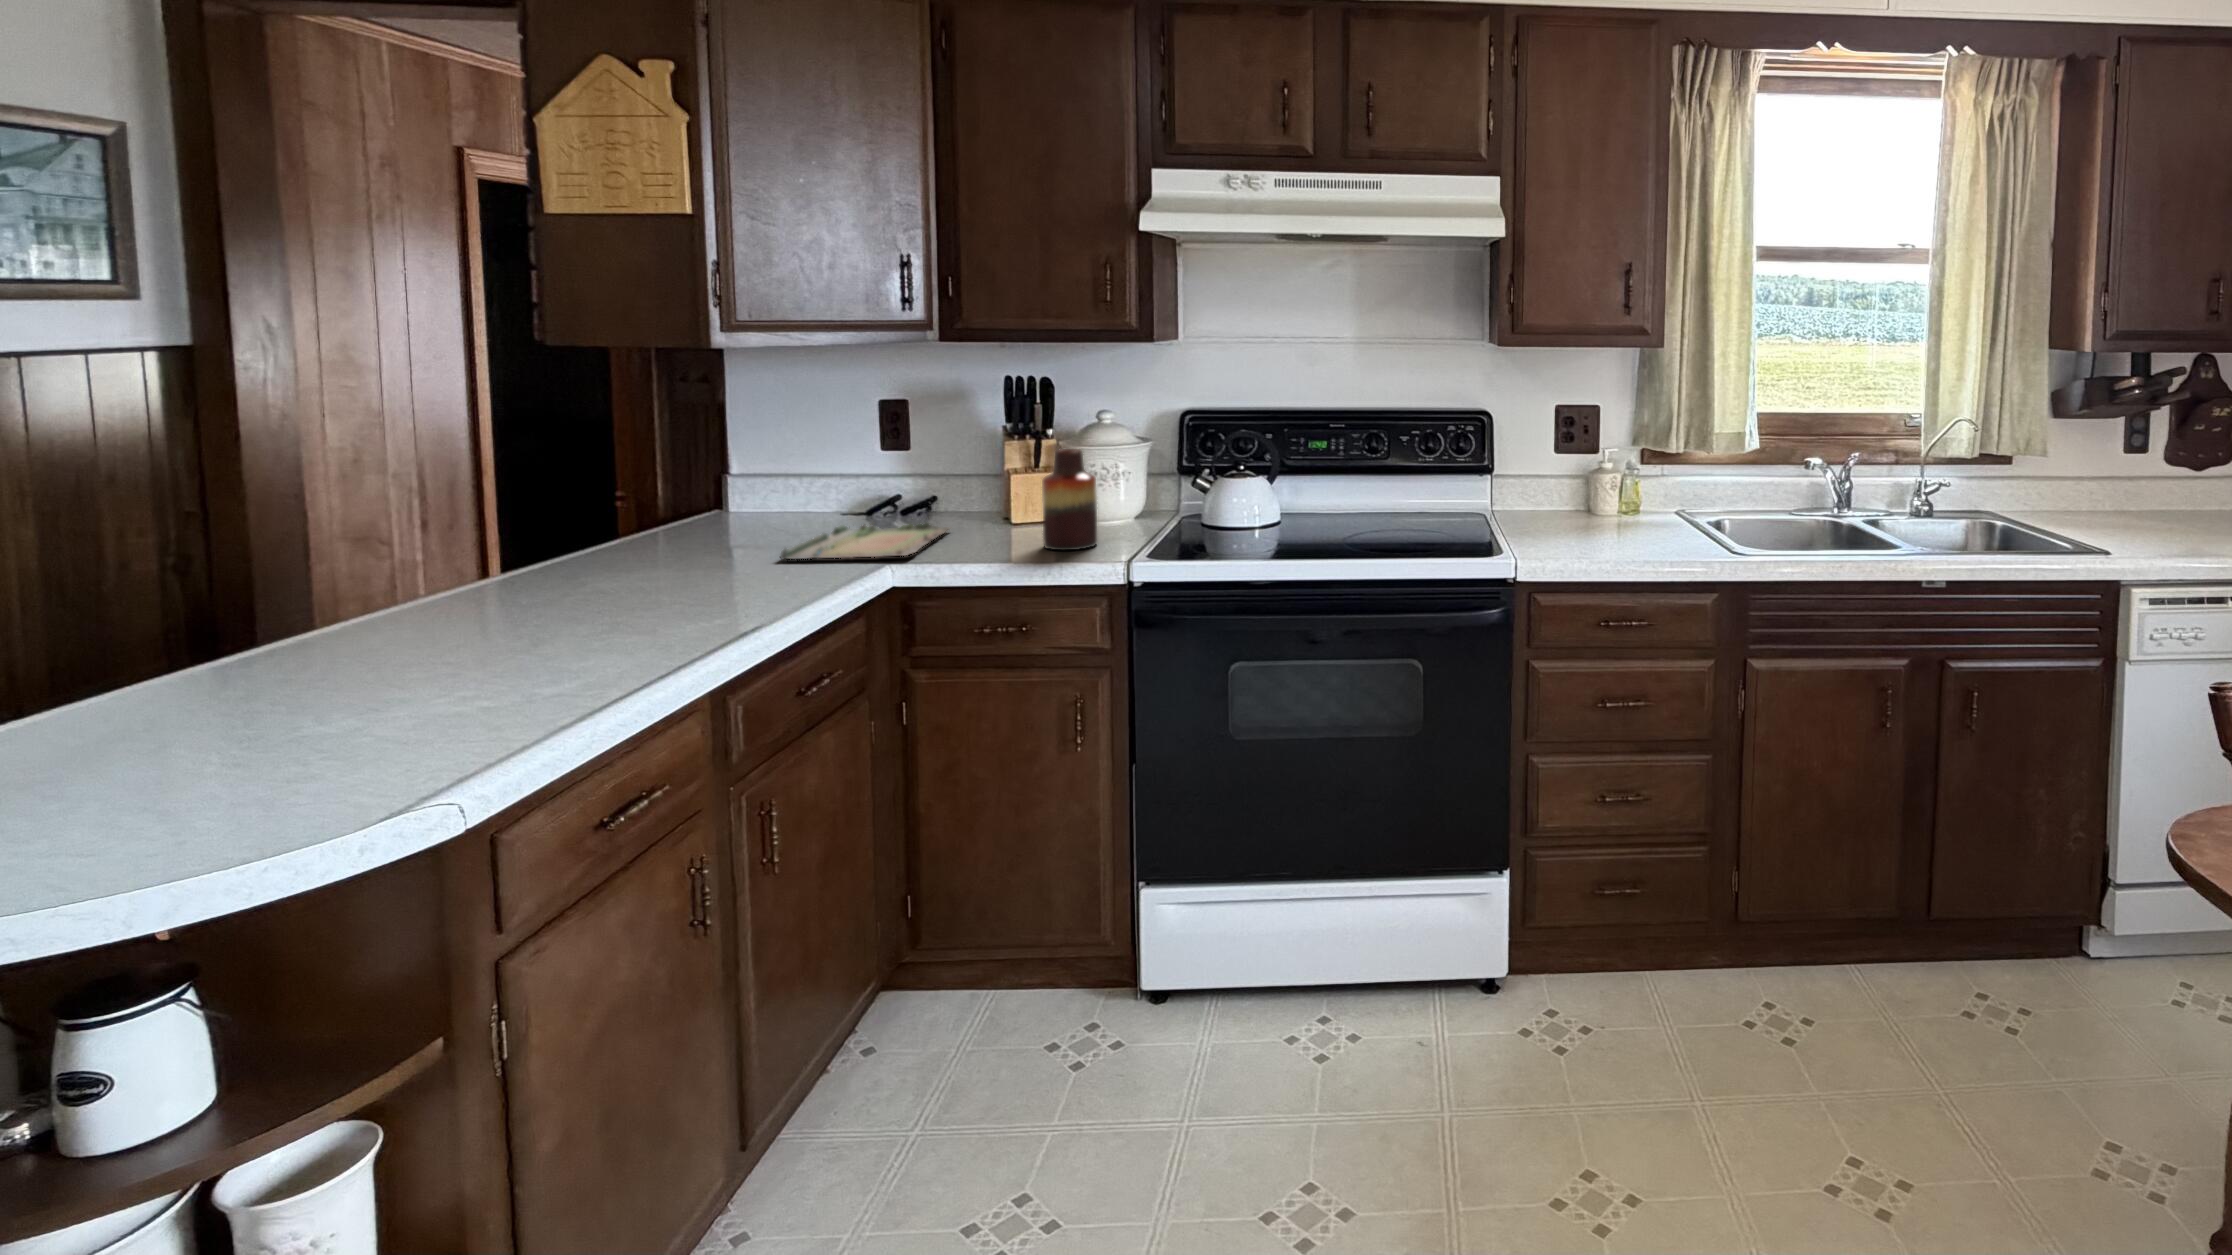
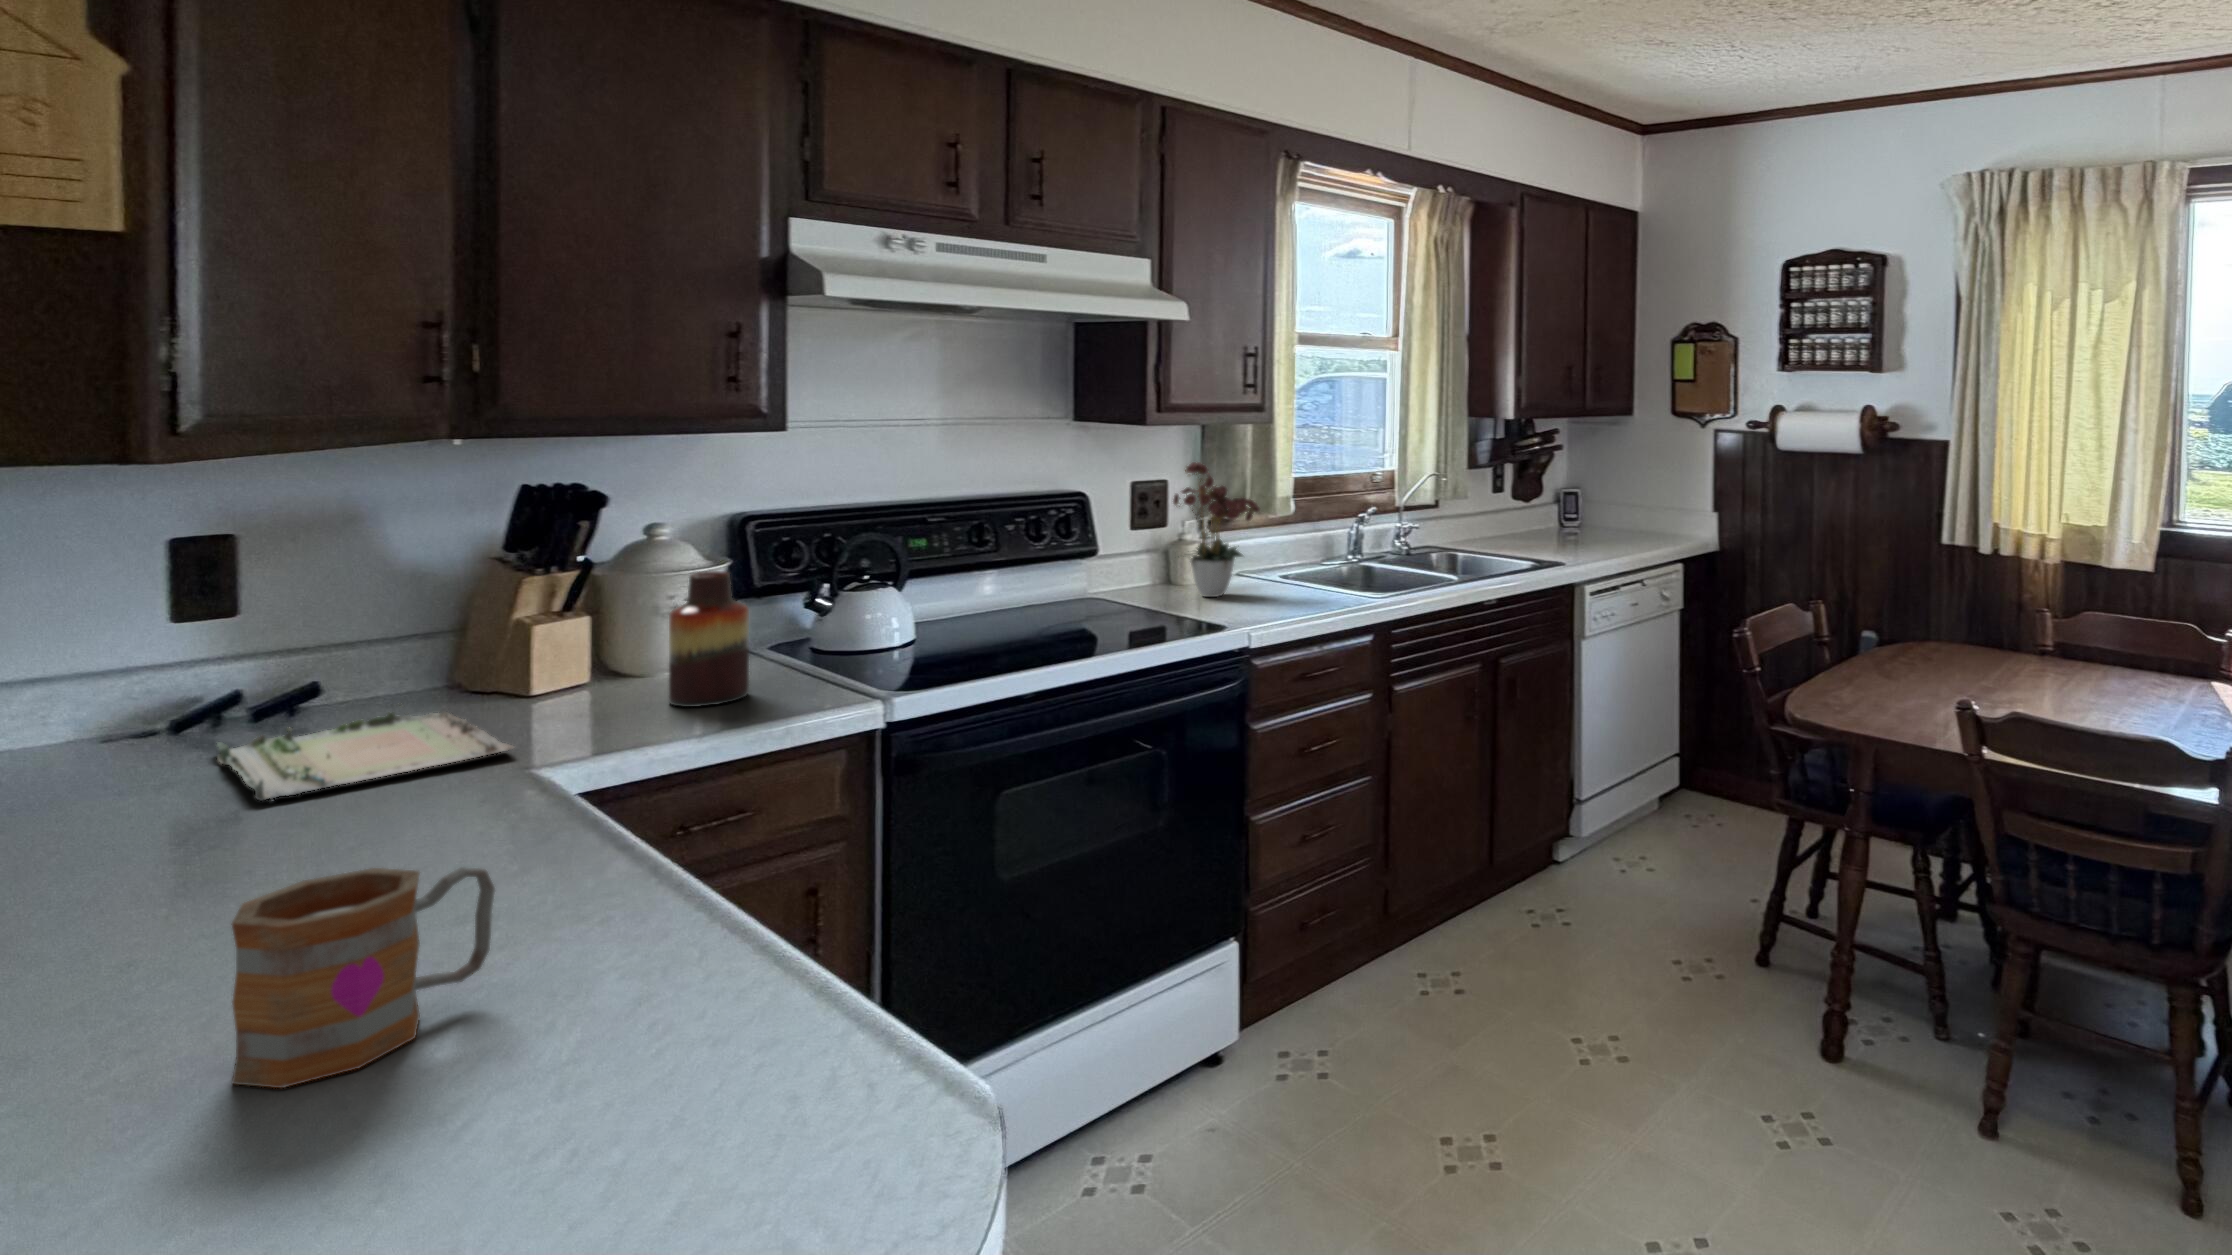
flower arrangement: none [1551,380,1647,531] -> present [1173,462,1260,597]
mug: none [414,590,559,700] -> present [231,867,495,1088]

